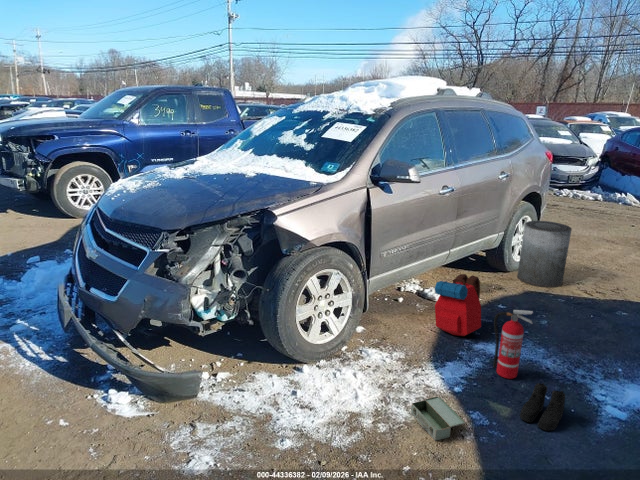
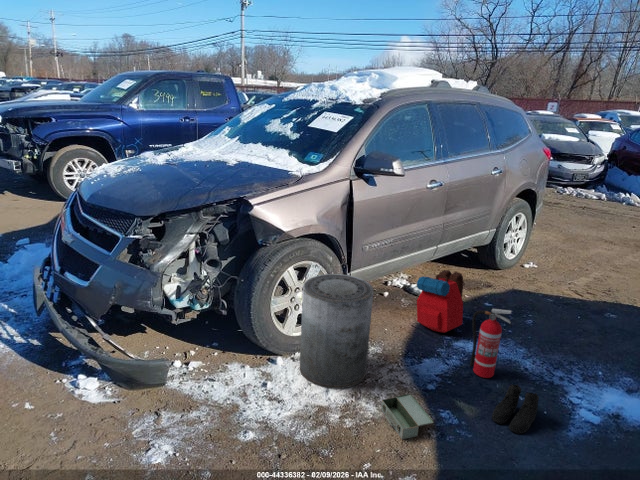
trash can: present [517,221,572,288] -> present [300,274,373,389]

